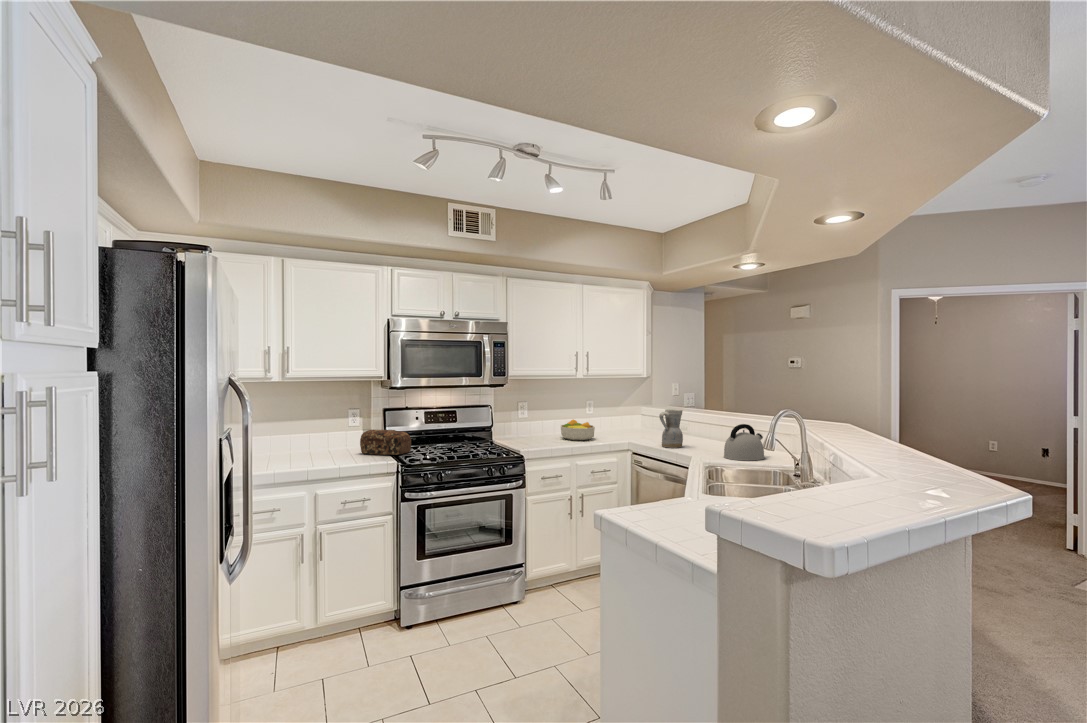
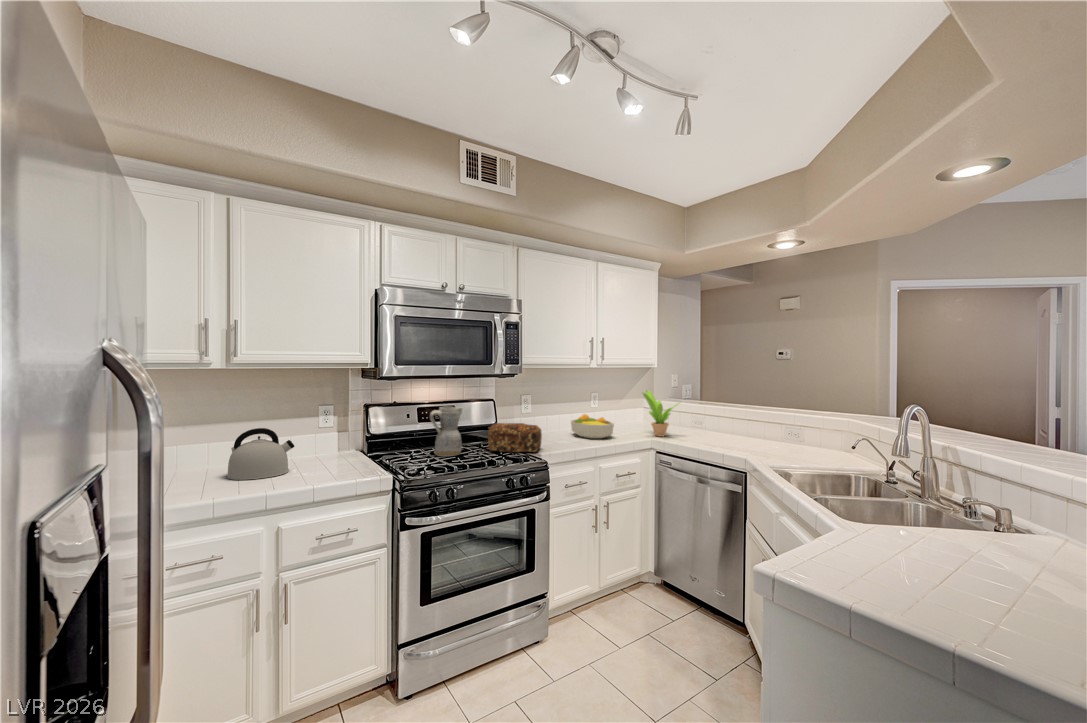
potted plant: none [620,398,657,439] -> present [642,390,679,437]
ceramic pitcher: present [659,409,683,448] -> present [430,407,462,456]
kettle: present [724,424,765,460] -> present [227,428,294,480]
bread loaf: present [360,430,411,455] -> present [488,423,542,452]

